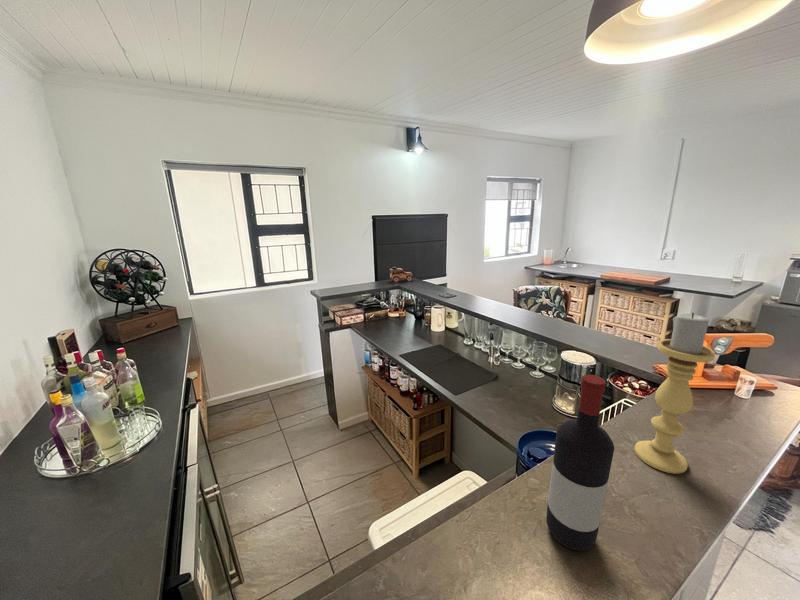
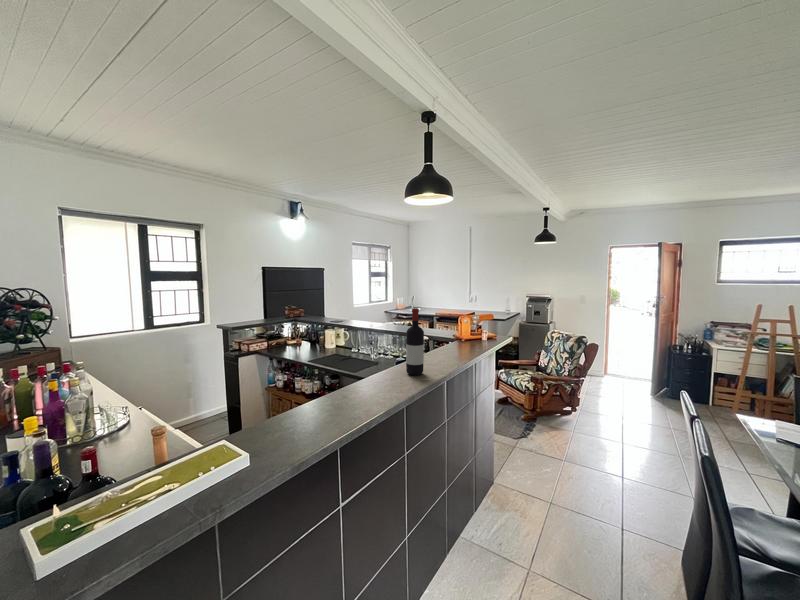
candle holder: present [634,313,715,474] -> none [440,295,458,361]

